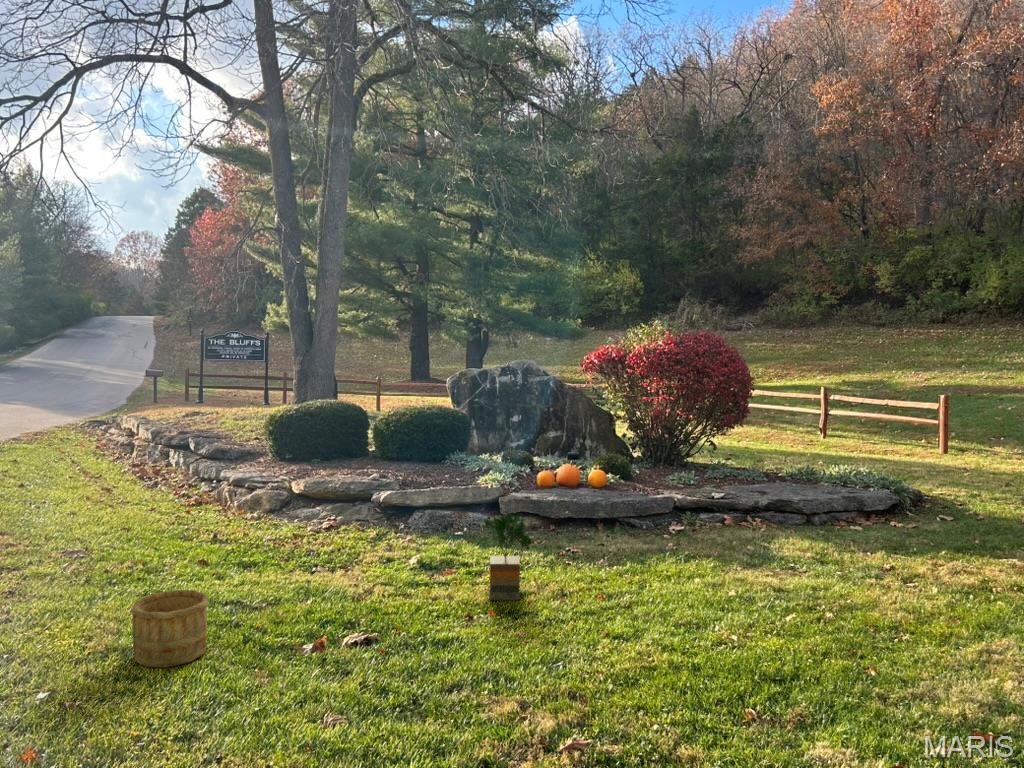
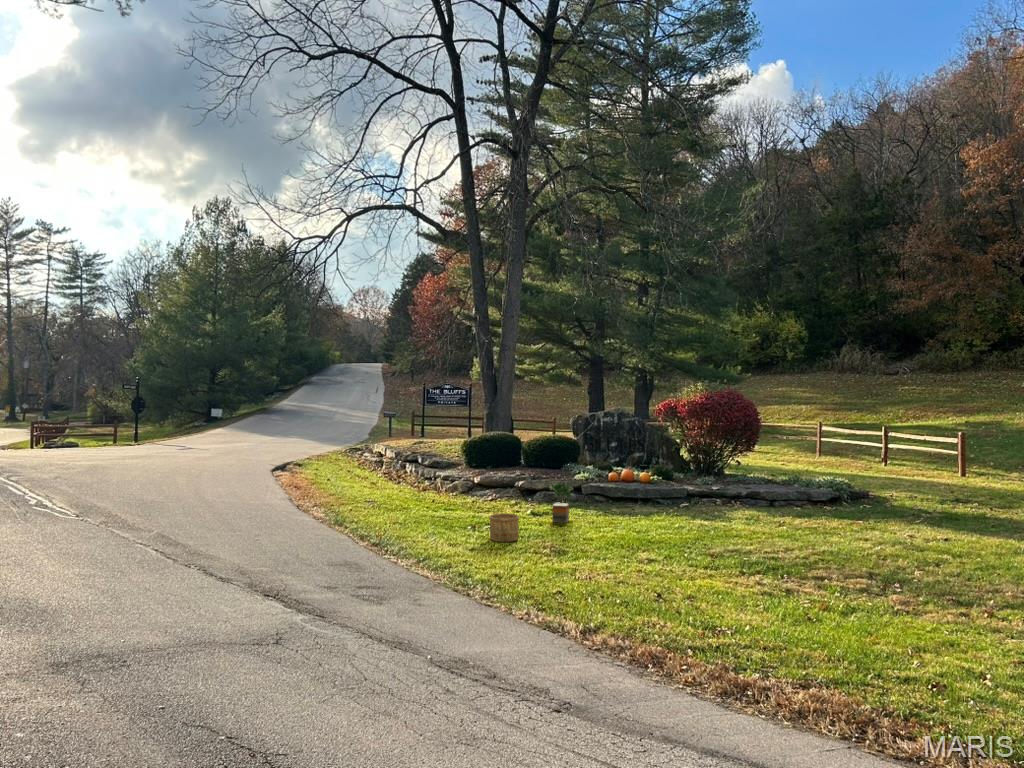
wooden bucket: present [130,590,209,667] -> present [489,513,519,542]

